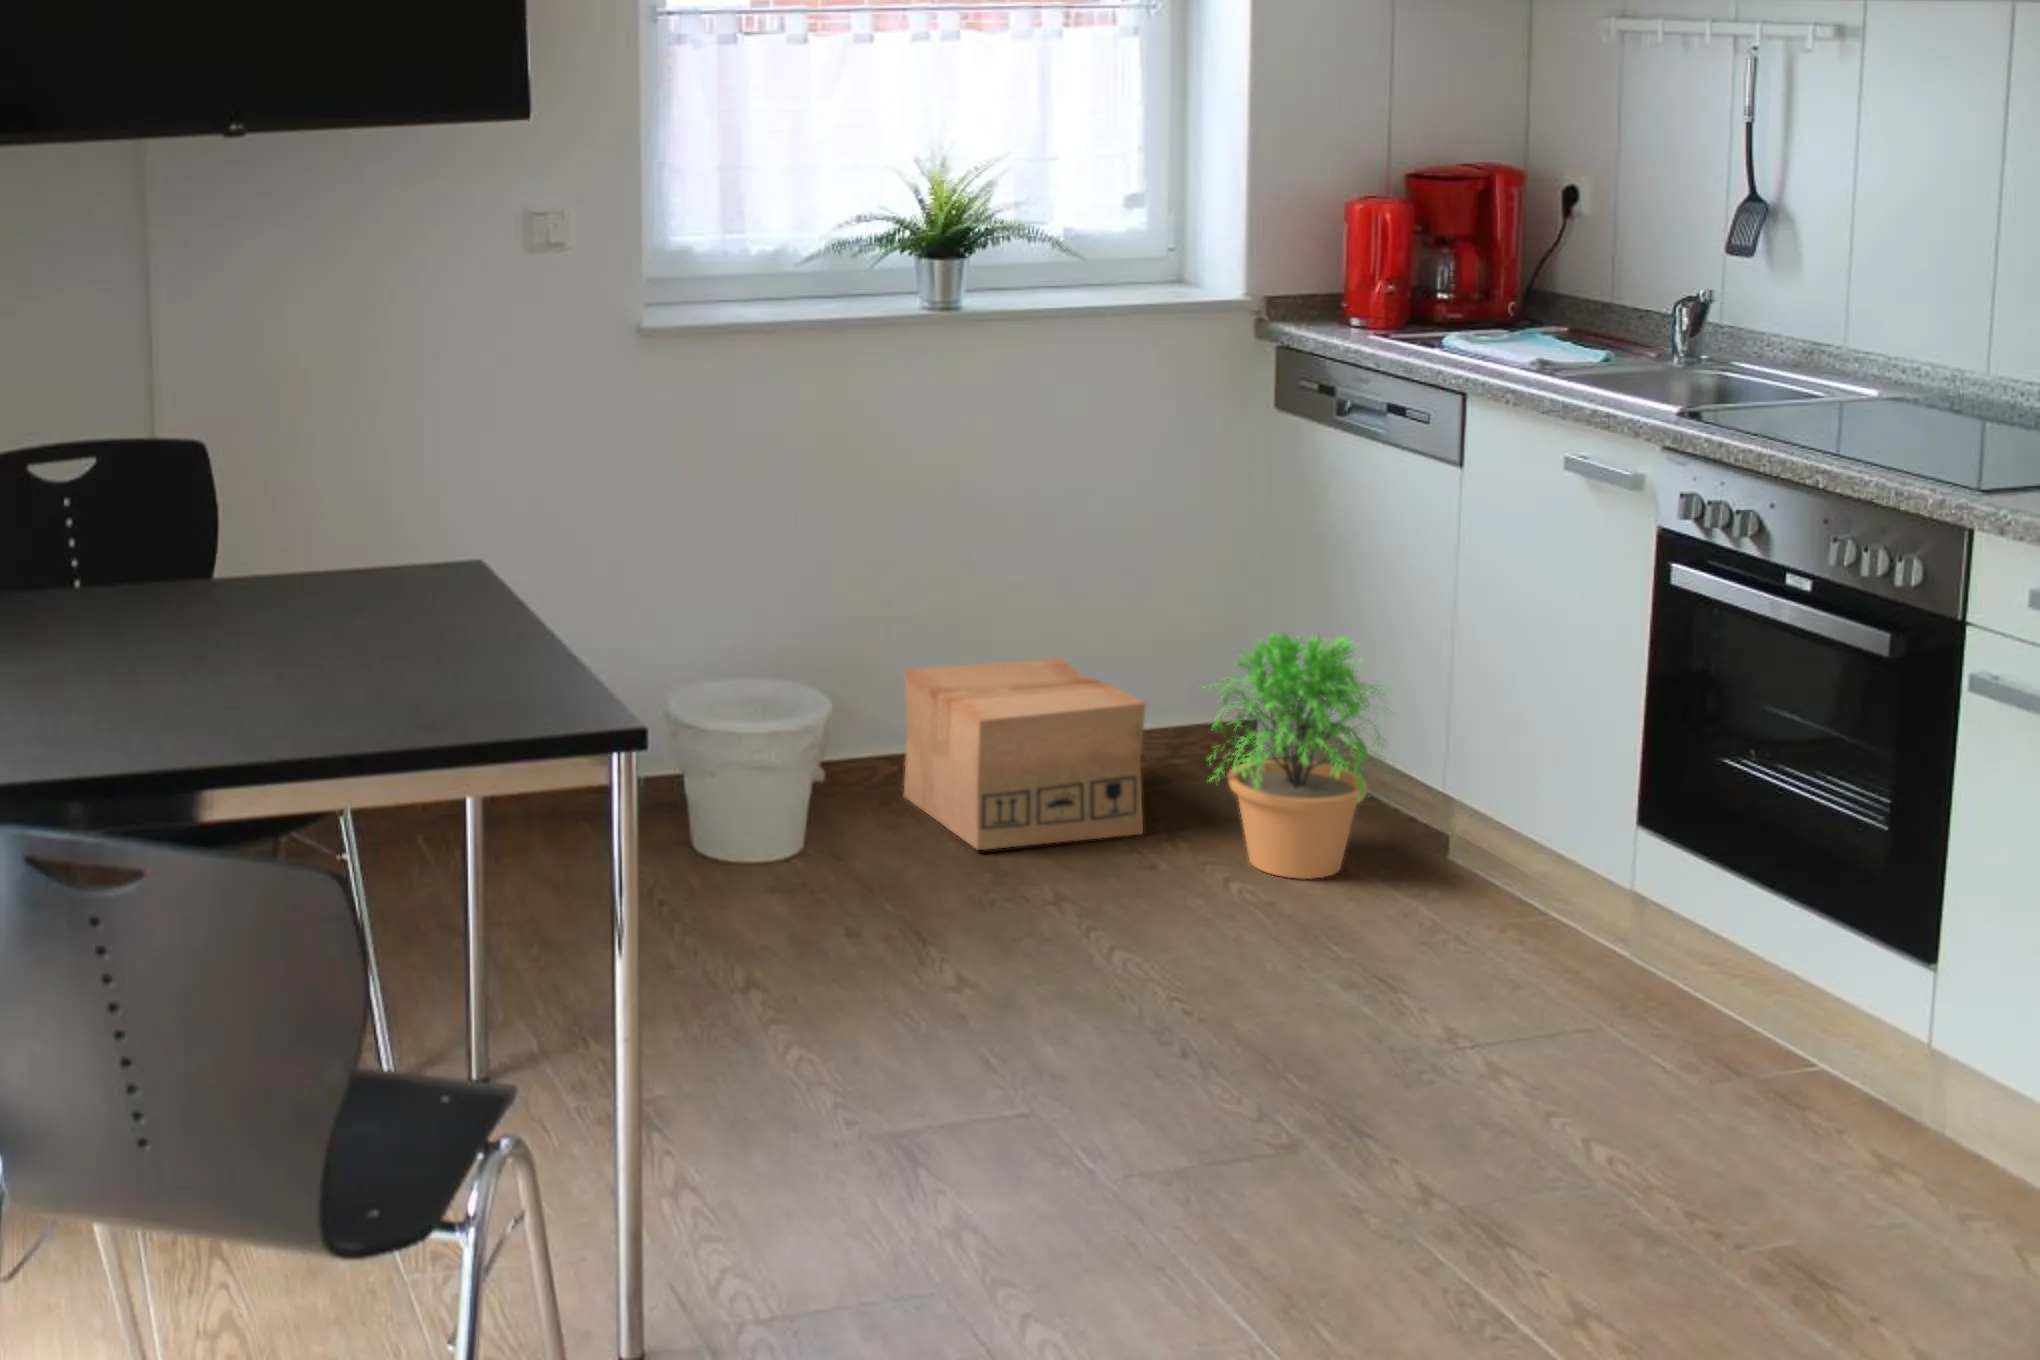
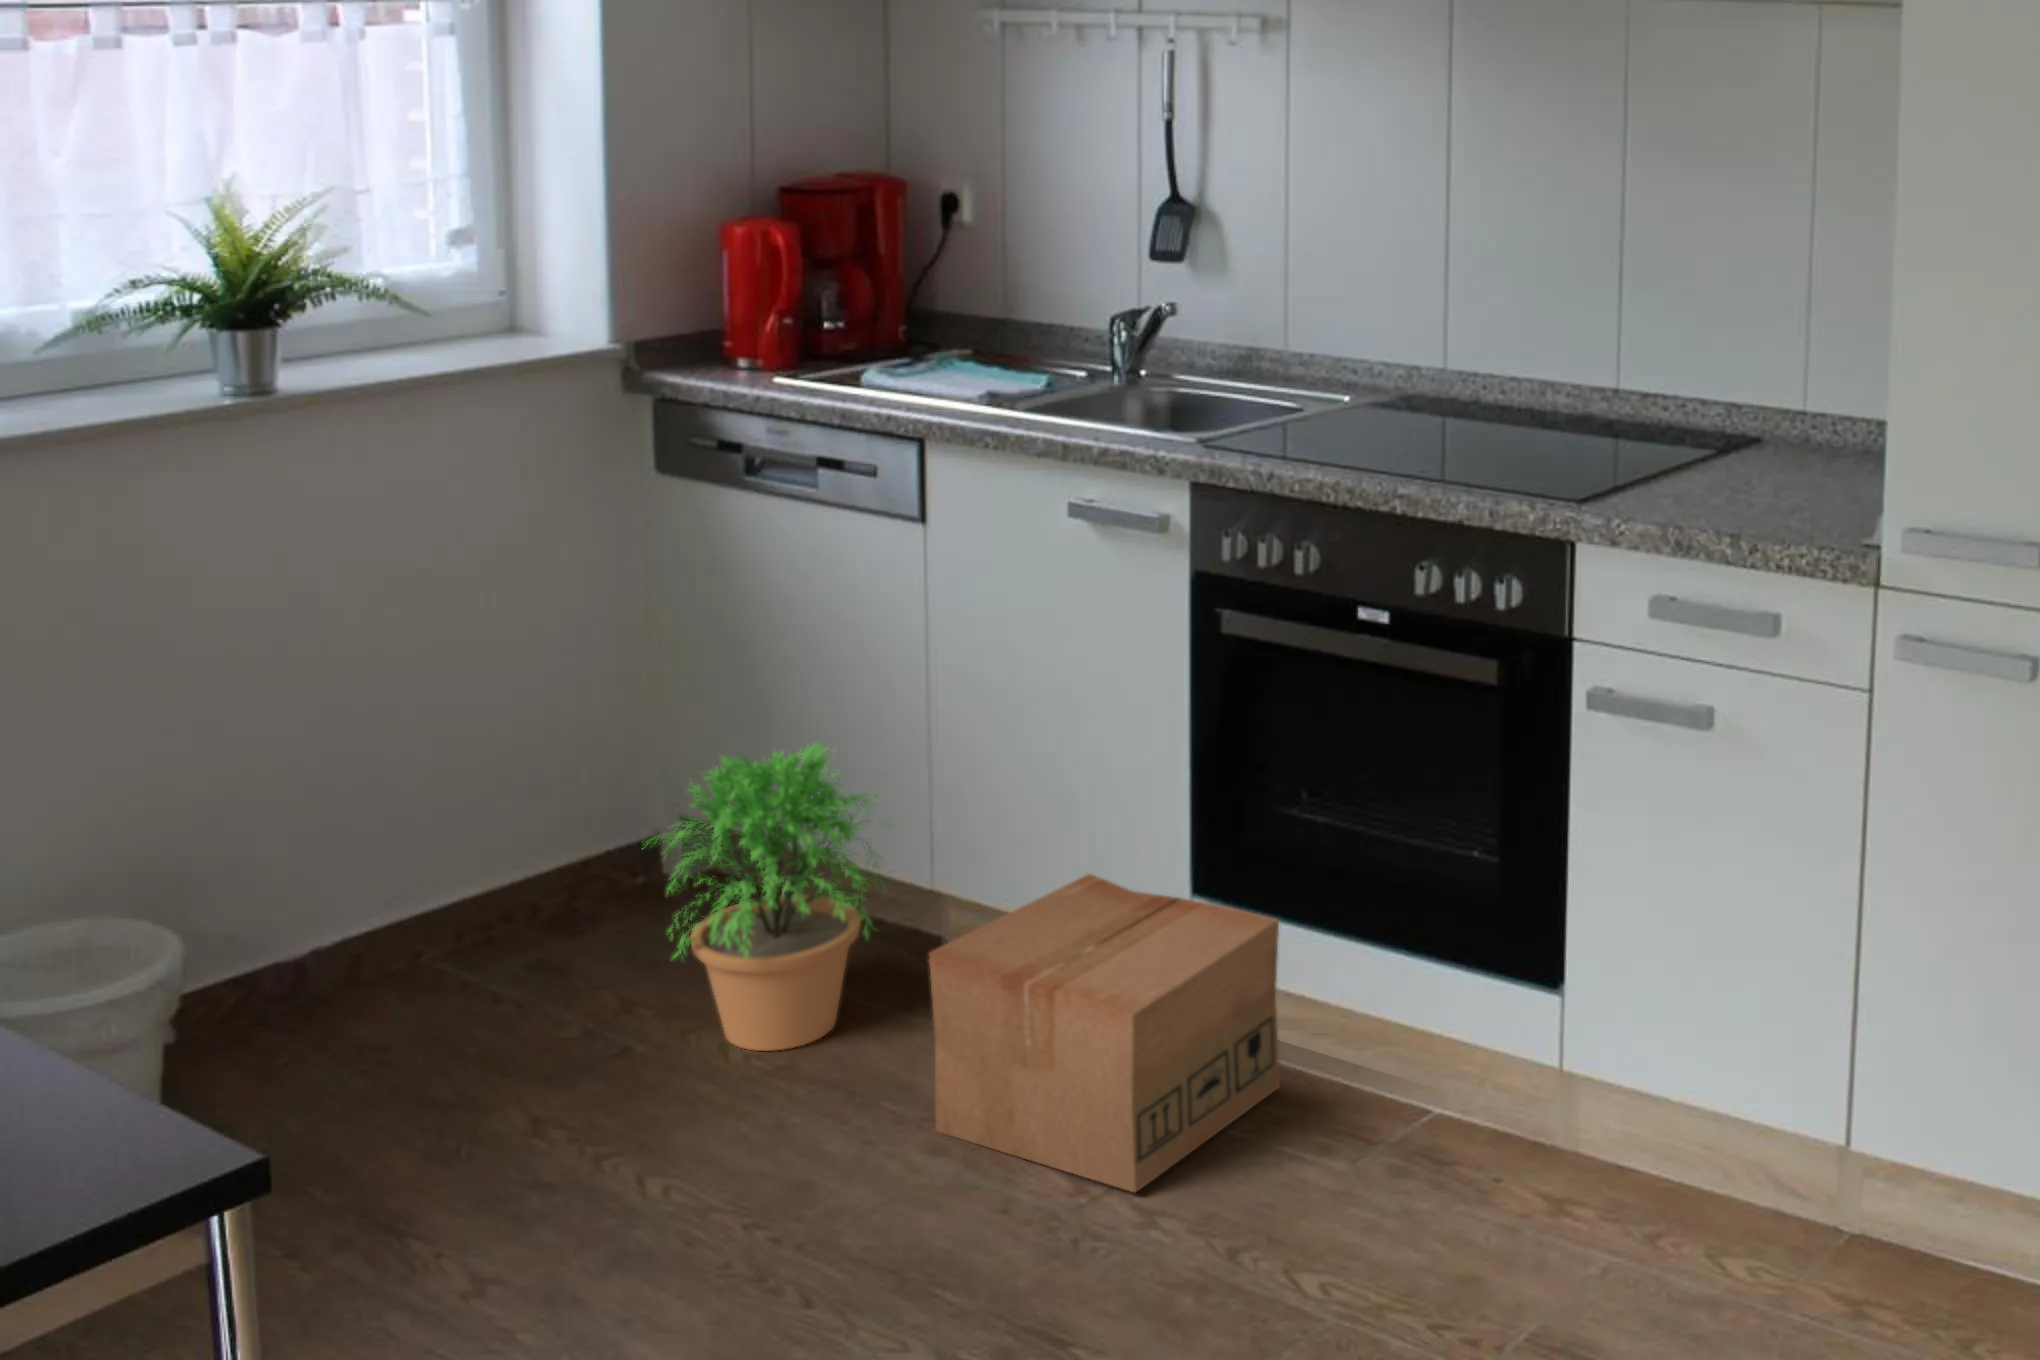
cardboard box: present [904,659,1146,850] -> present [929,874,1280,1193]

